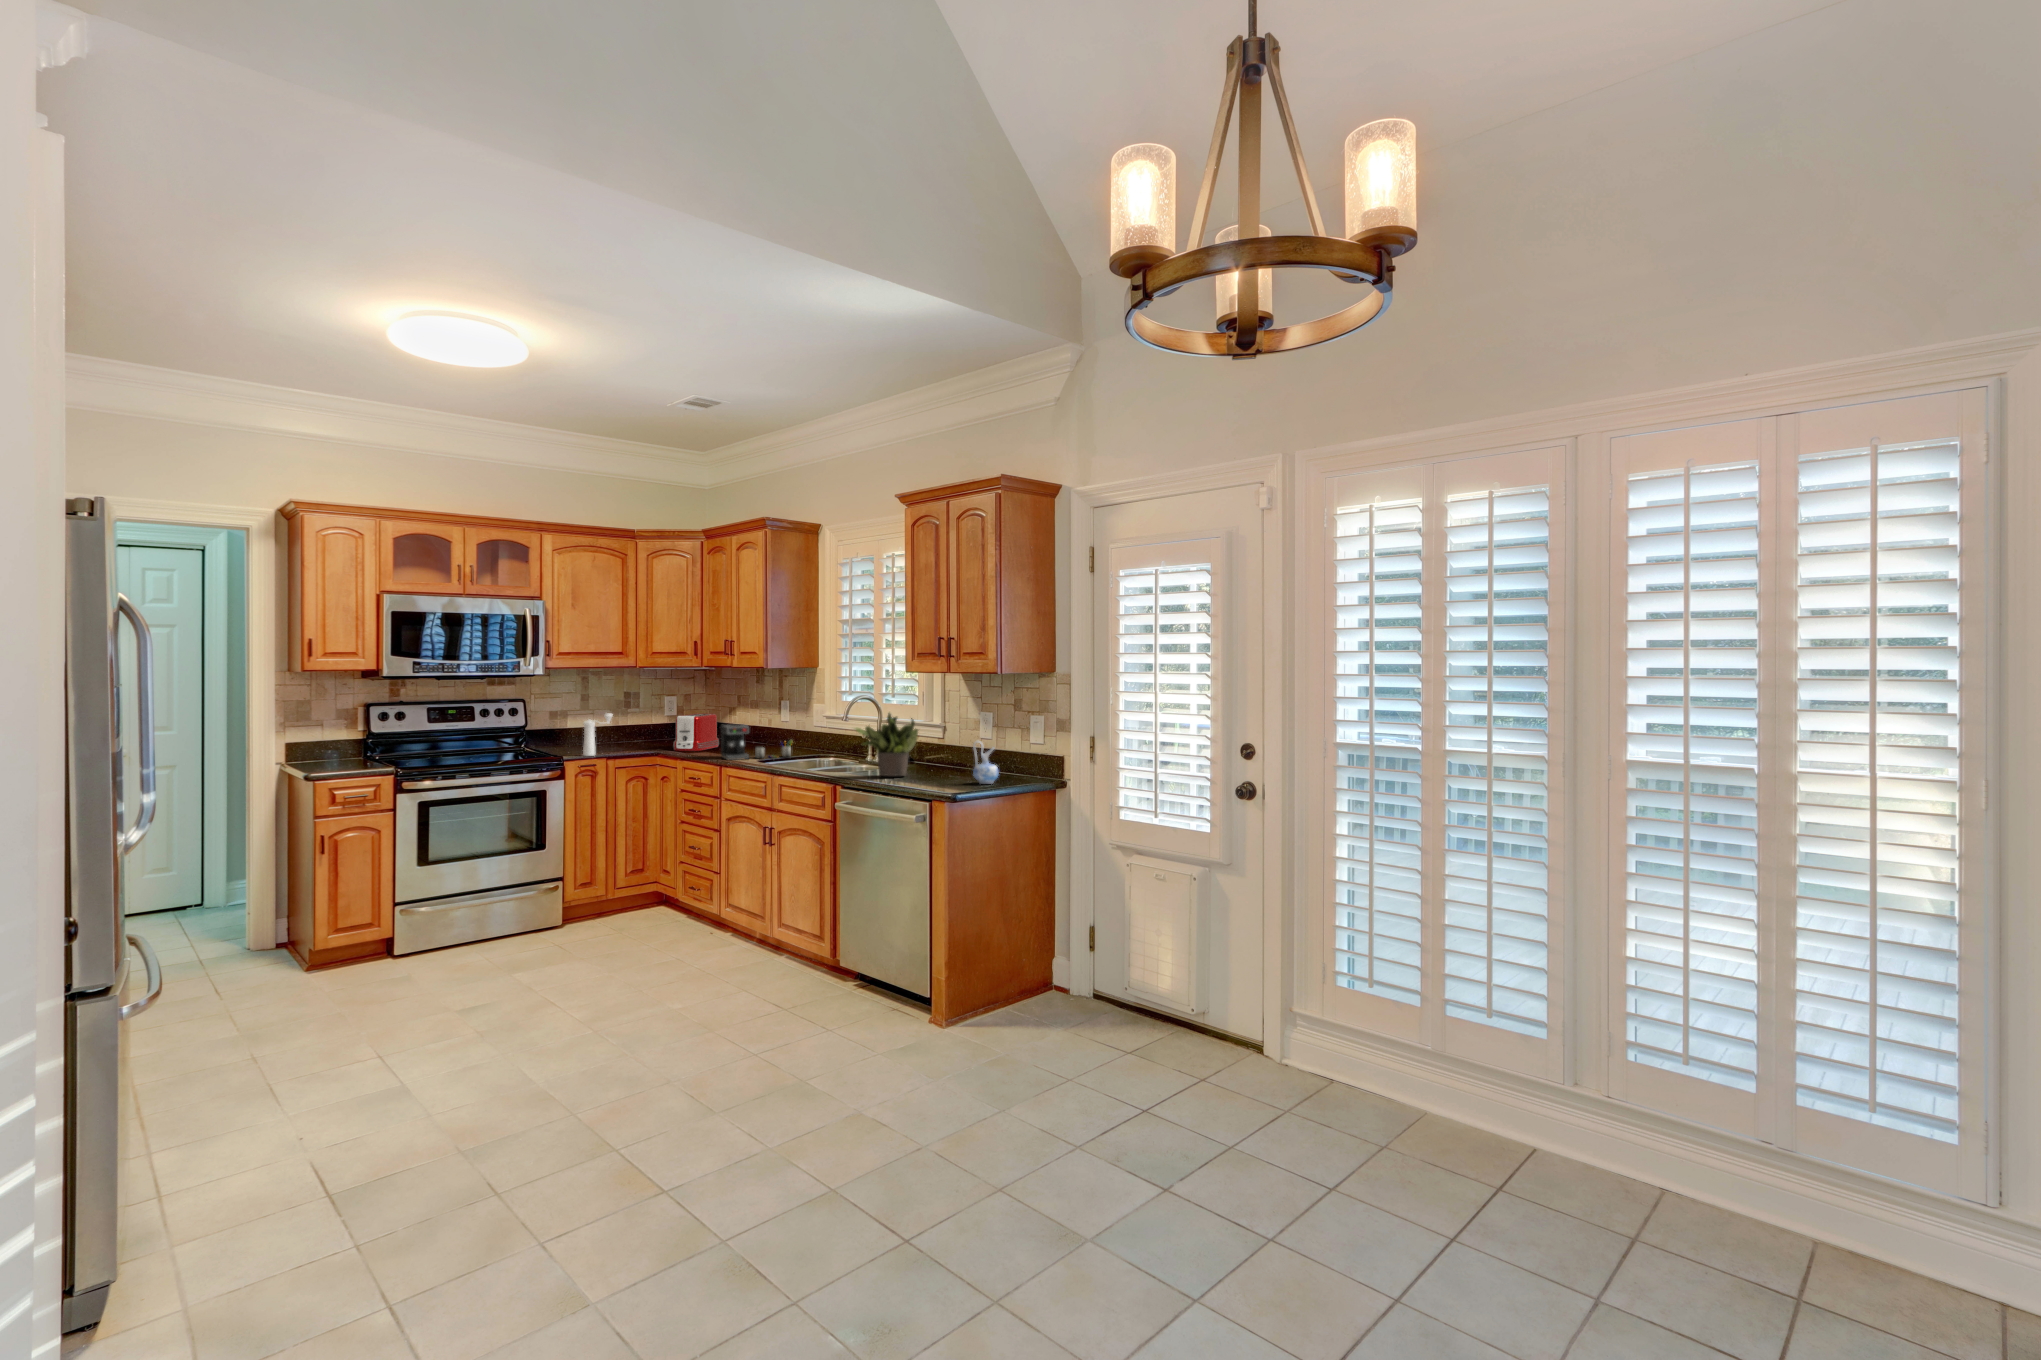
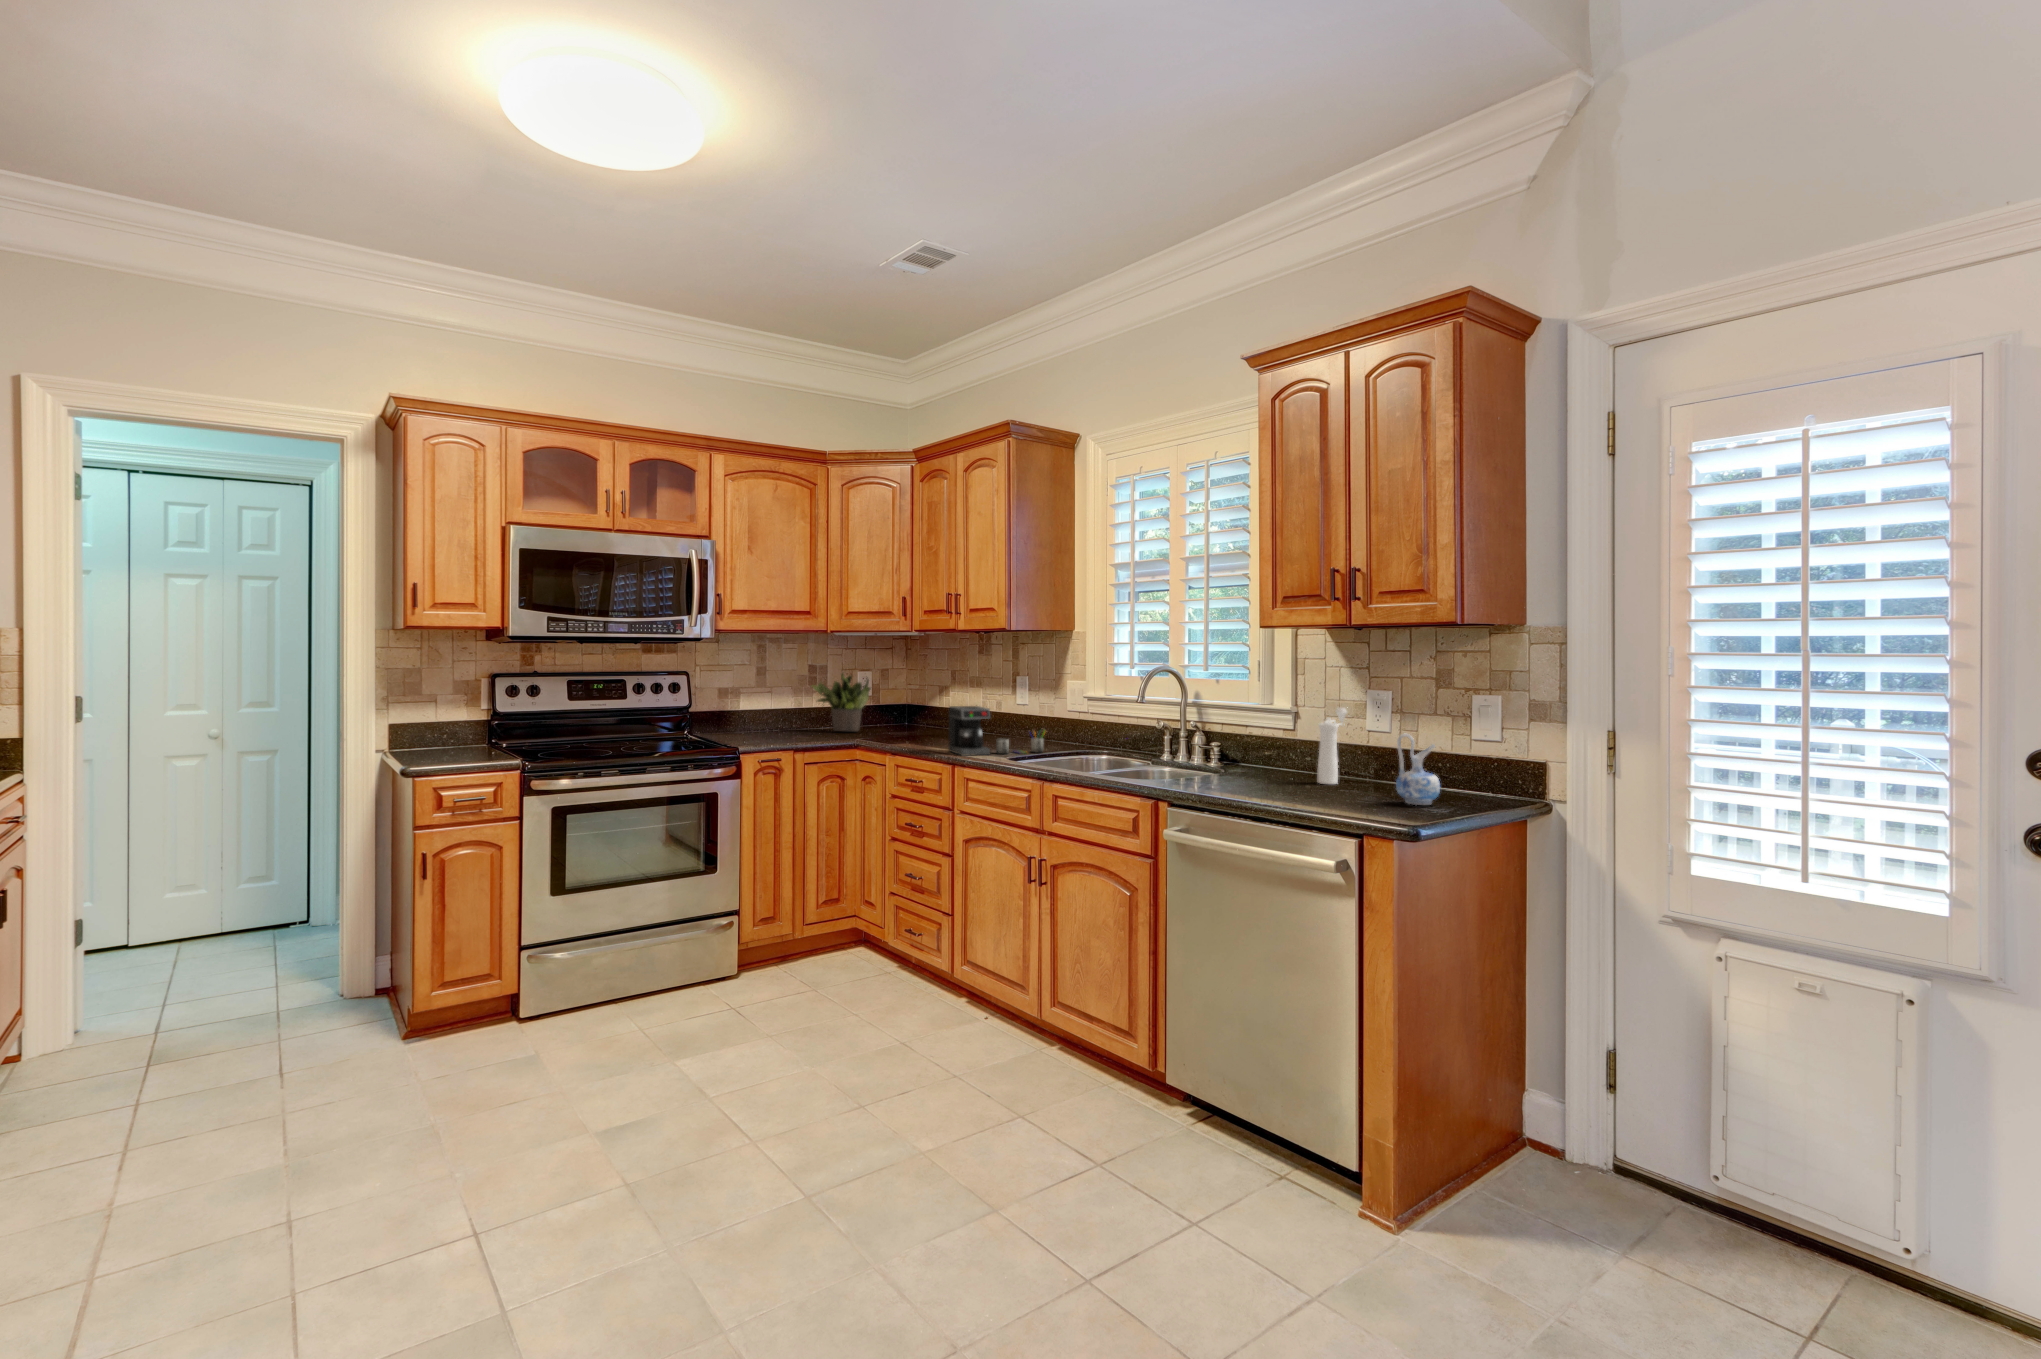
pepper mill: present [583,713,613,756] -> present [1317,708,1347,784]
toaster: present [673,713,719,751] -> none [876,692,932,742]
potted plant: present [855,714,918,776] -> present [812,673,870,731]

